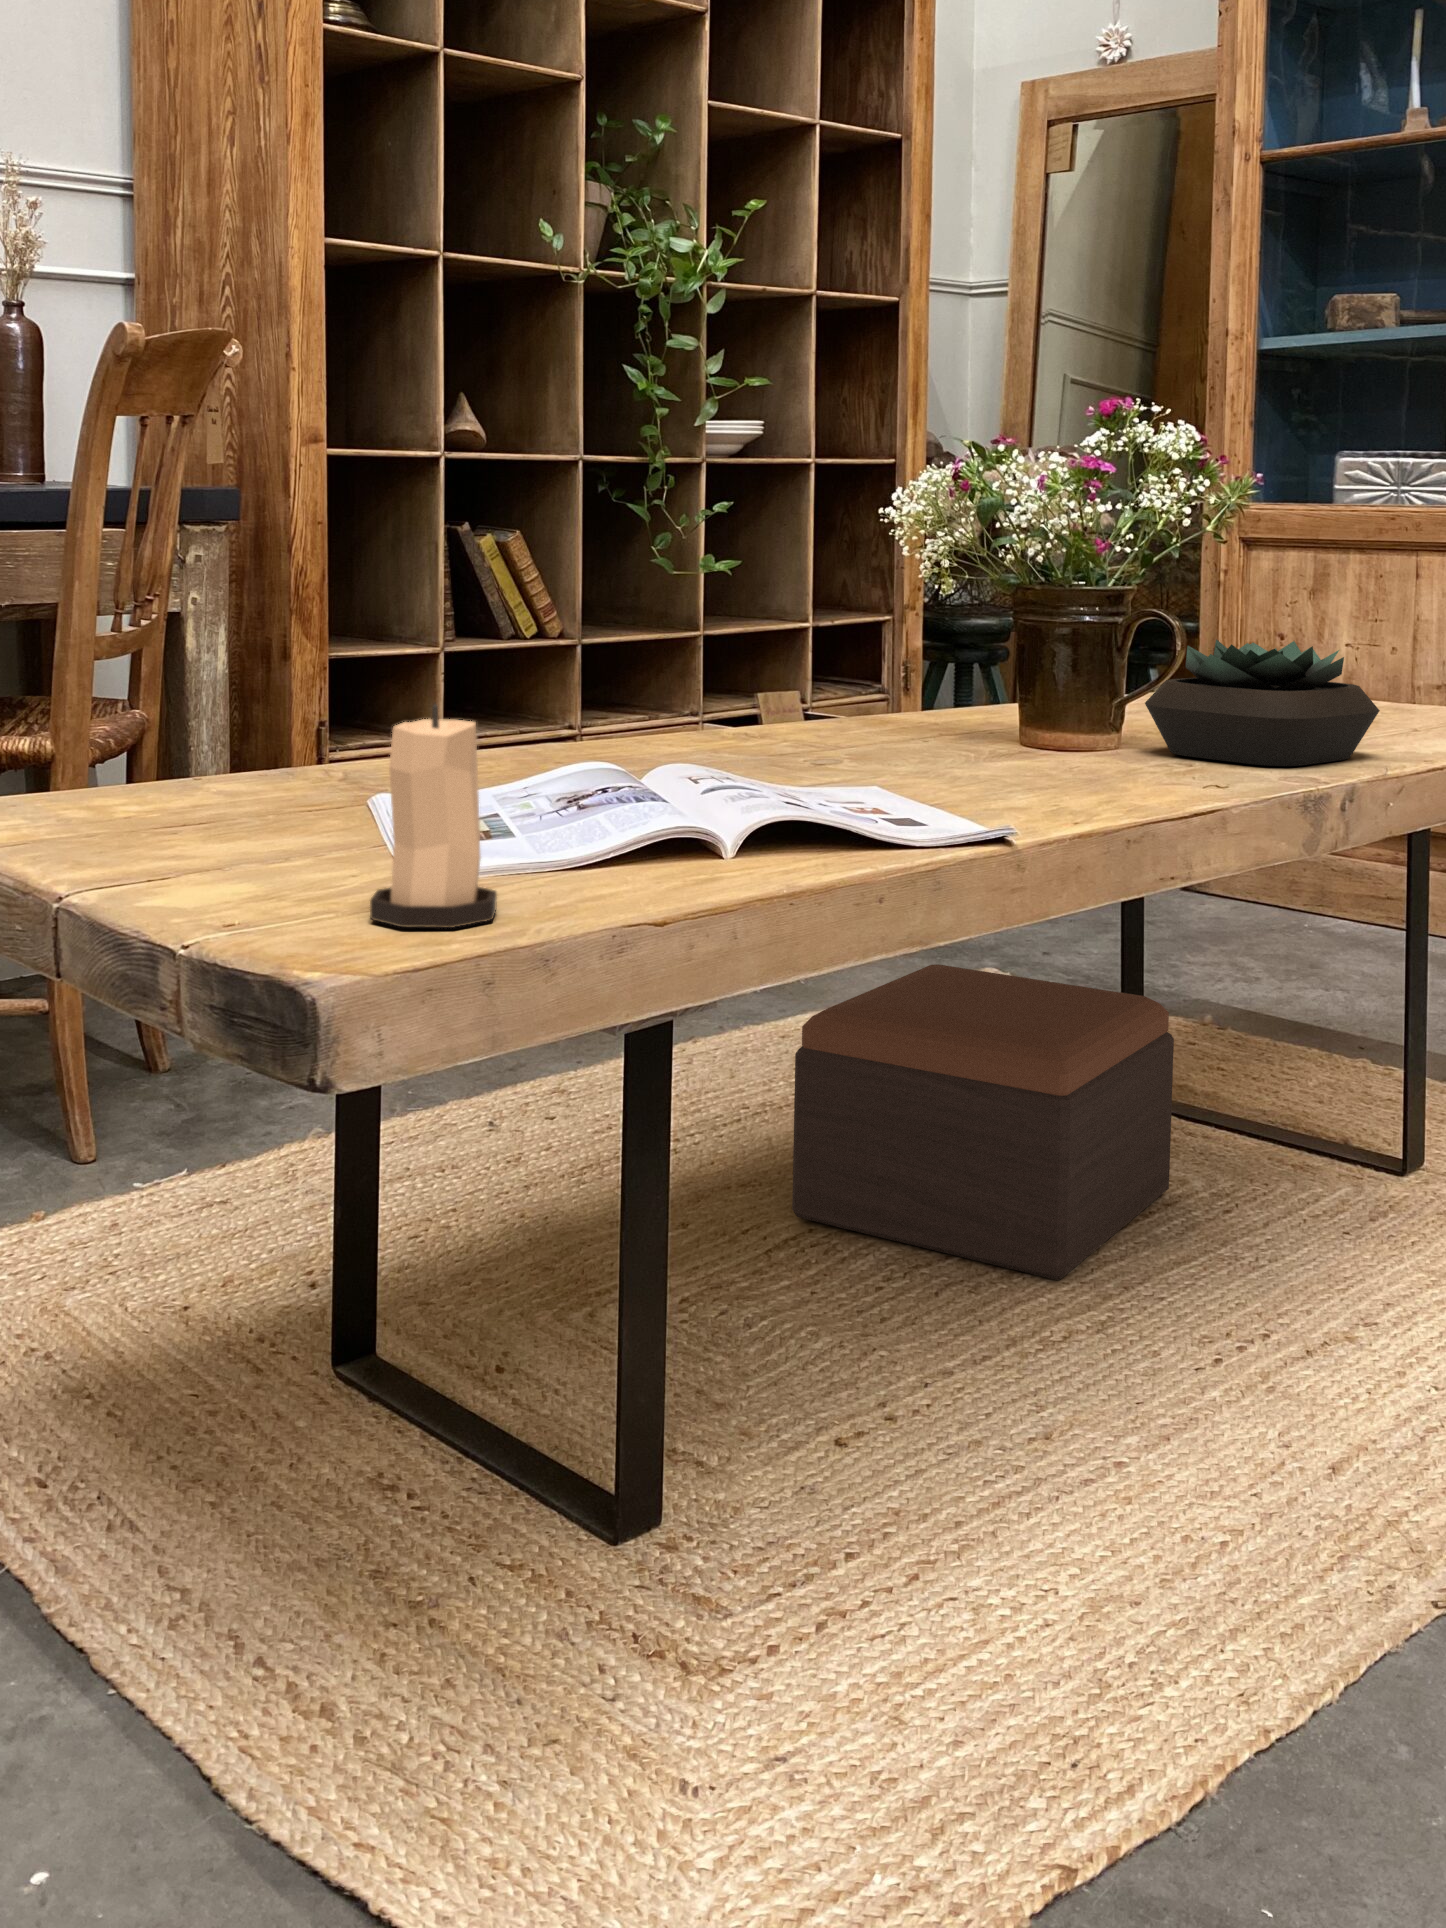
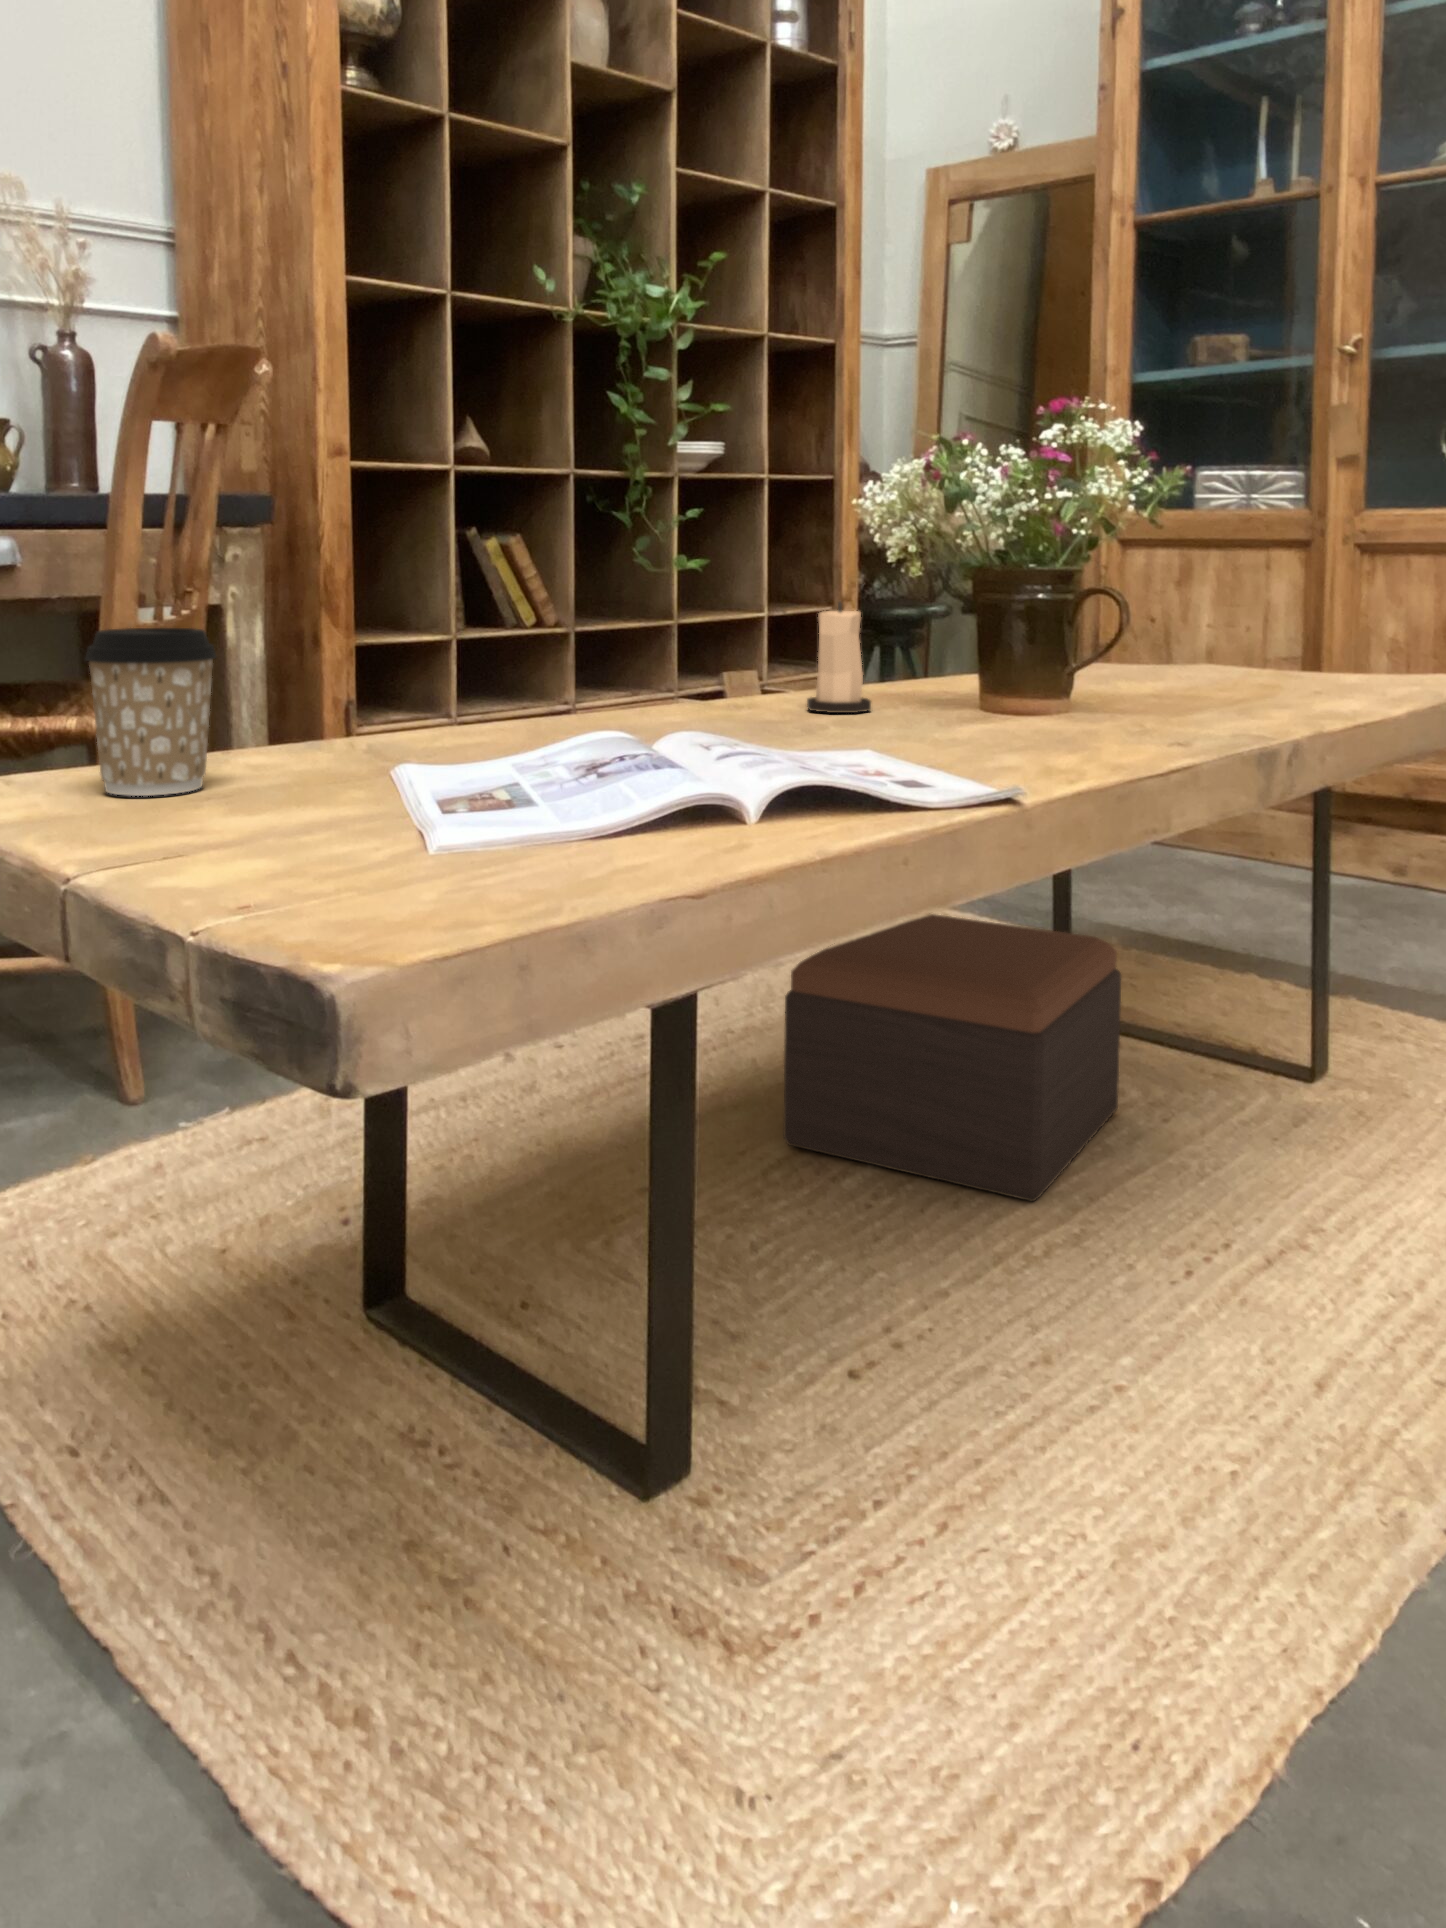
succulent plant: present [1145,640,1380,766] -> none [1104,613,1318,727]
coffee cup: none [62,650,194,821] -> present [85,628,216,796]
candle: present [370,704,497,928] -> present [807,603,871,713]

